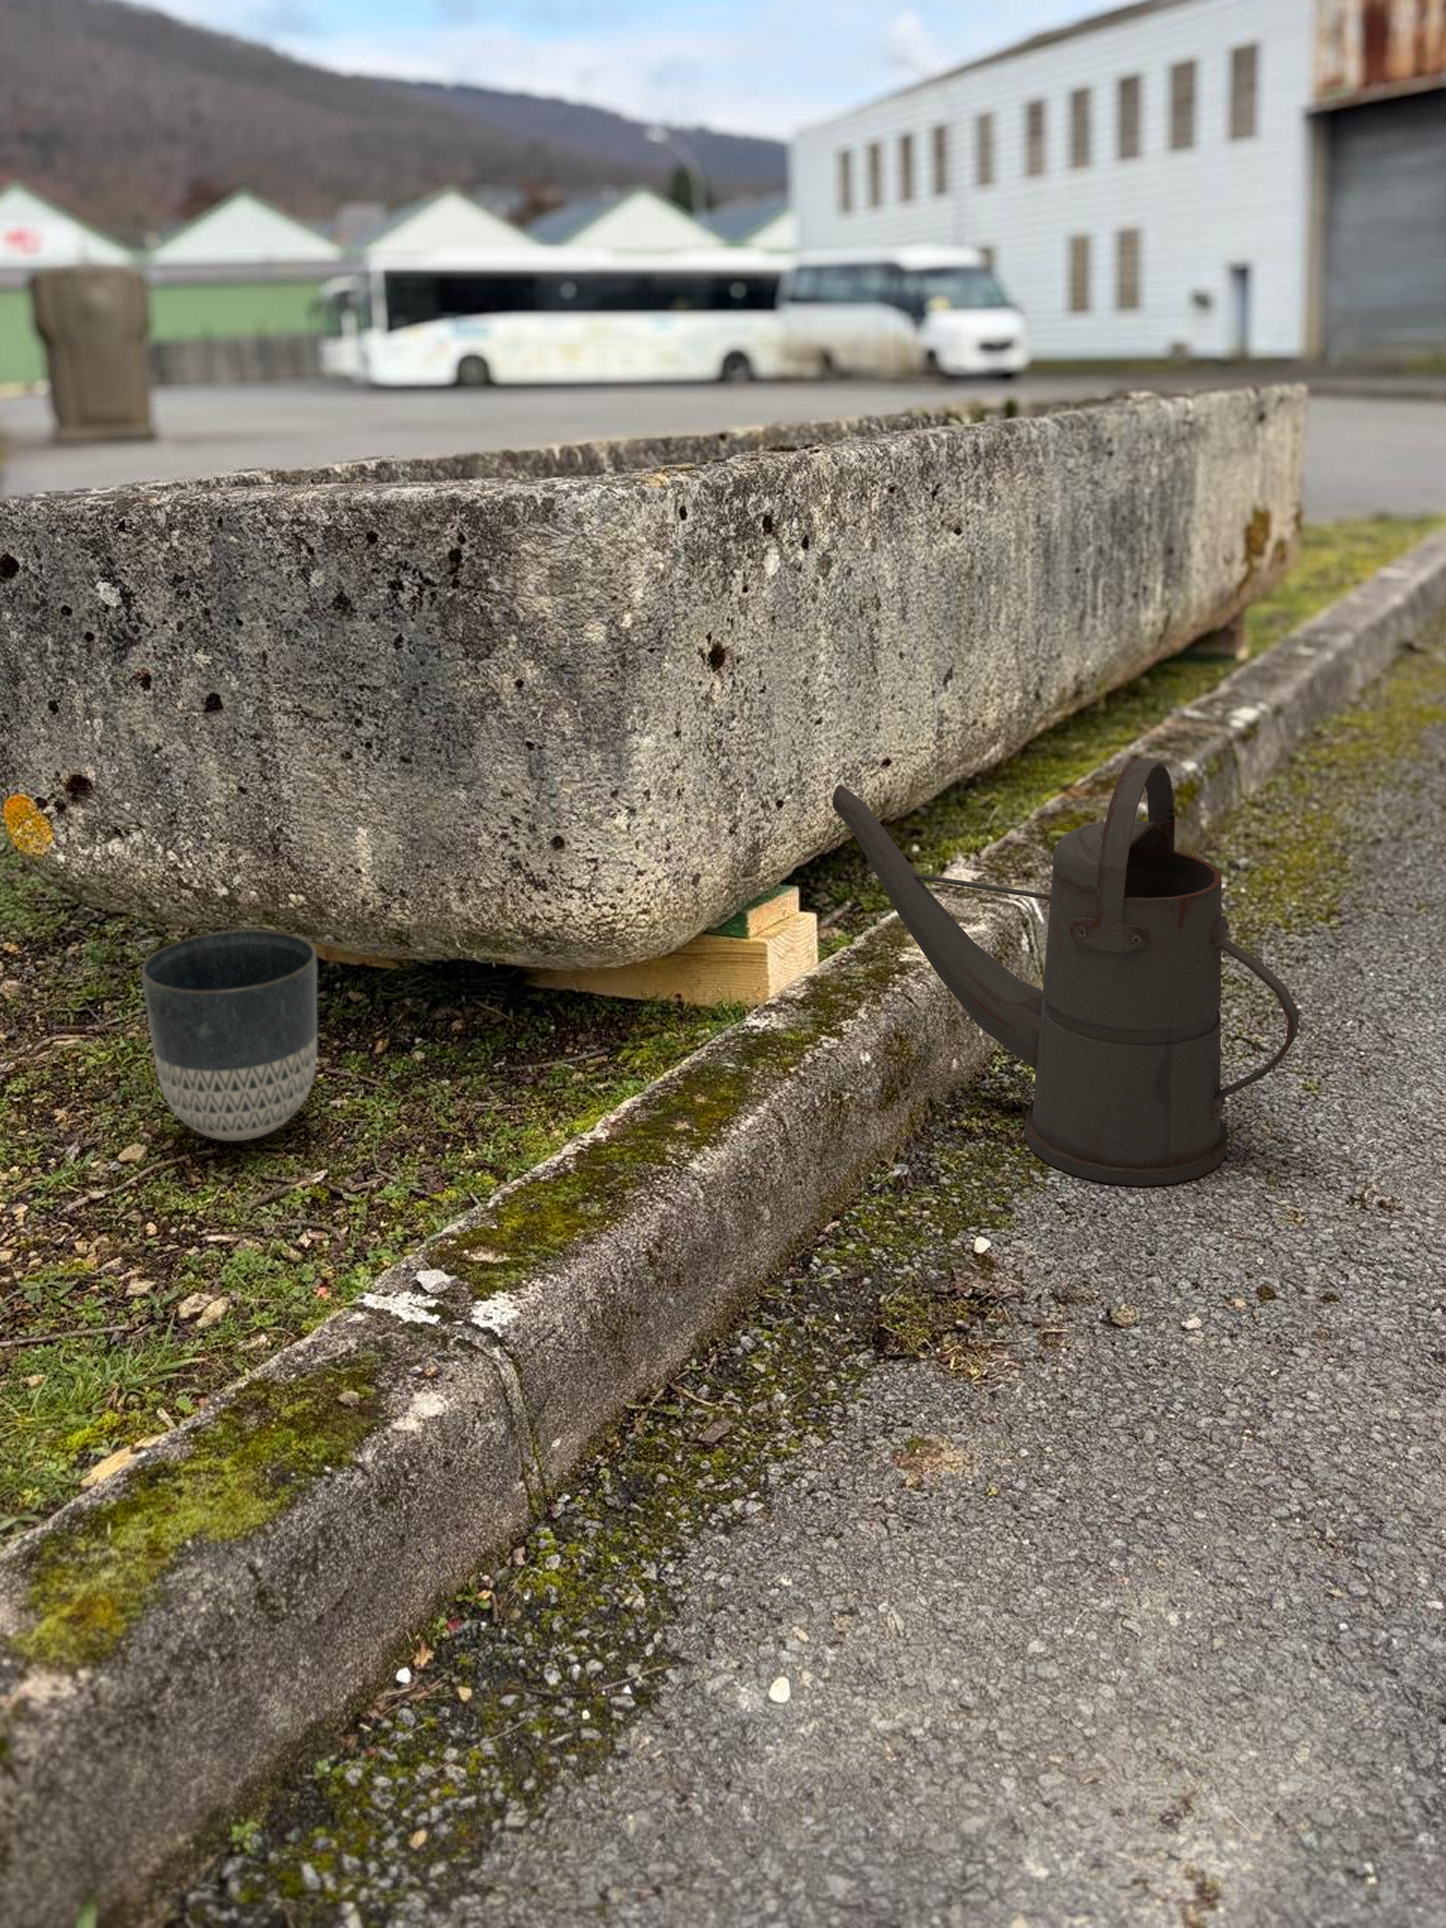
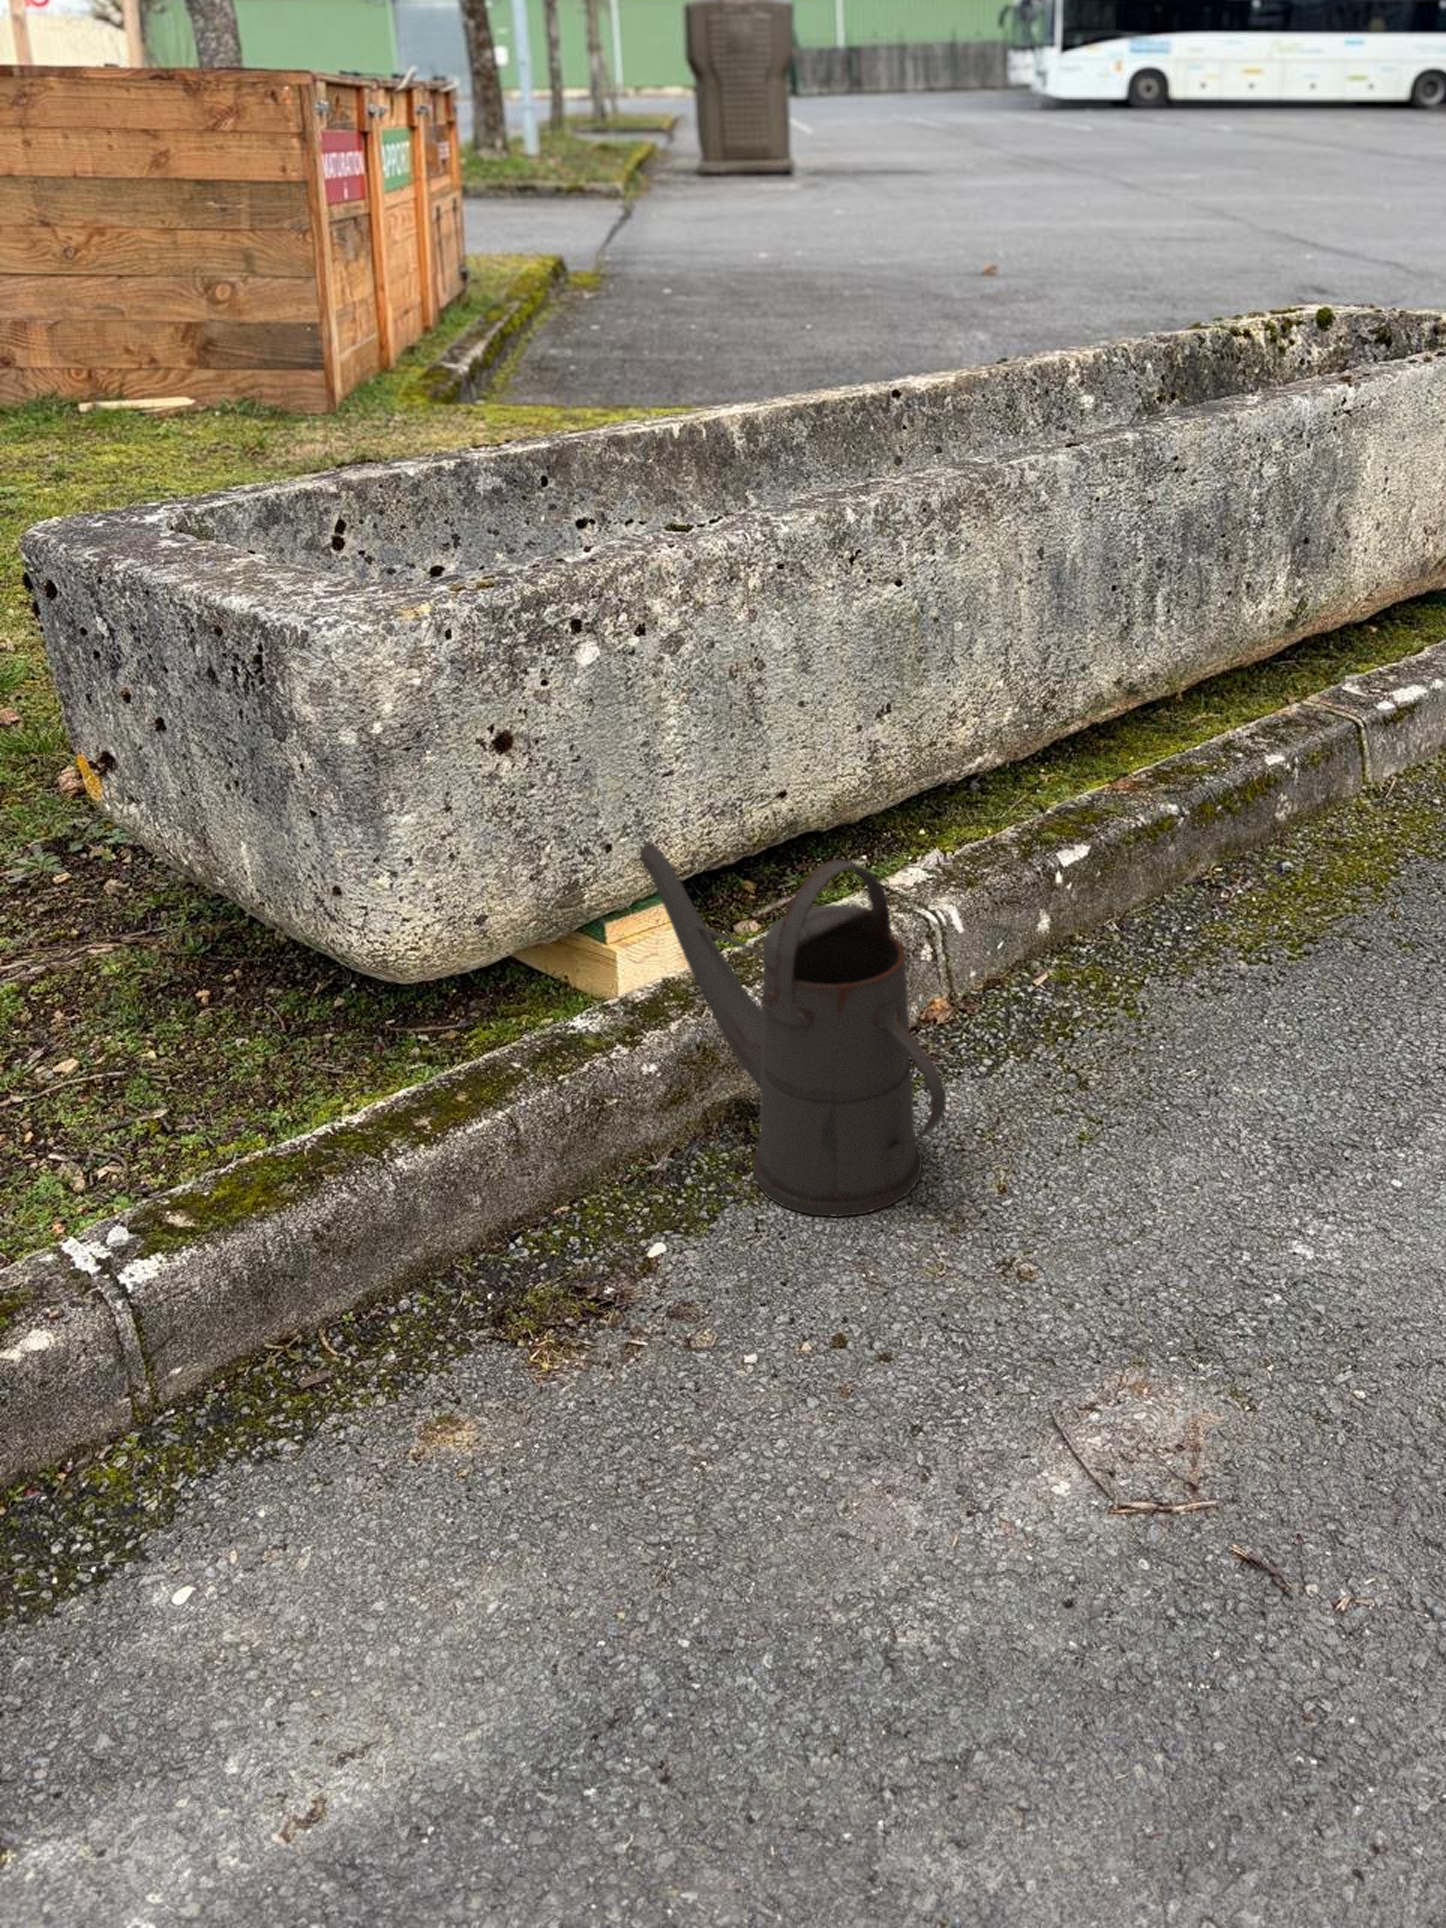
planter: present [142,930,317,1141] -> none [56,921,201,1085]

